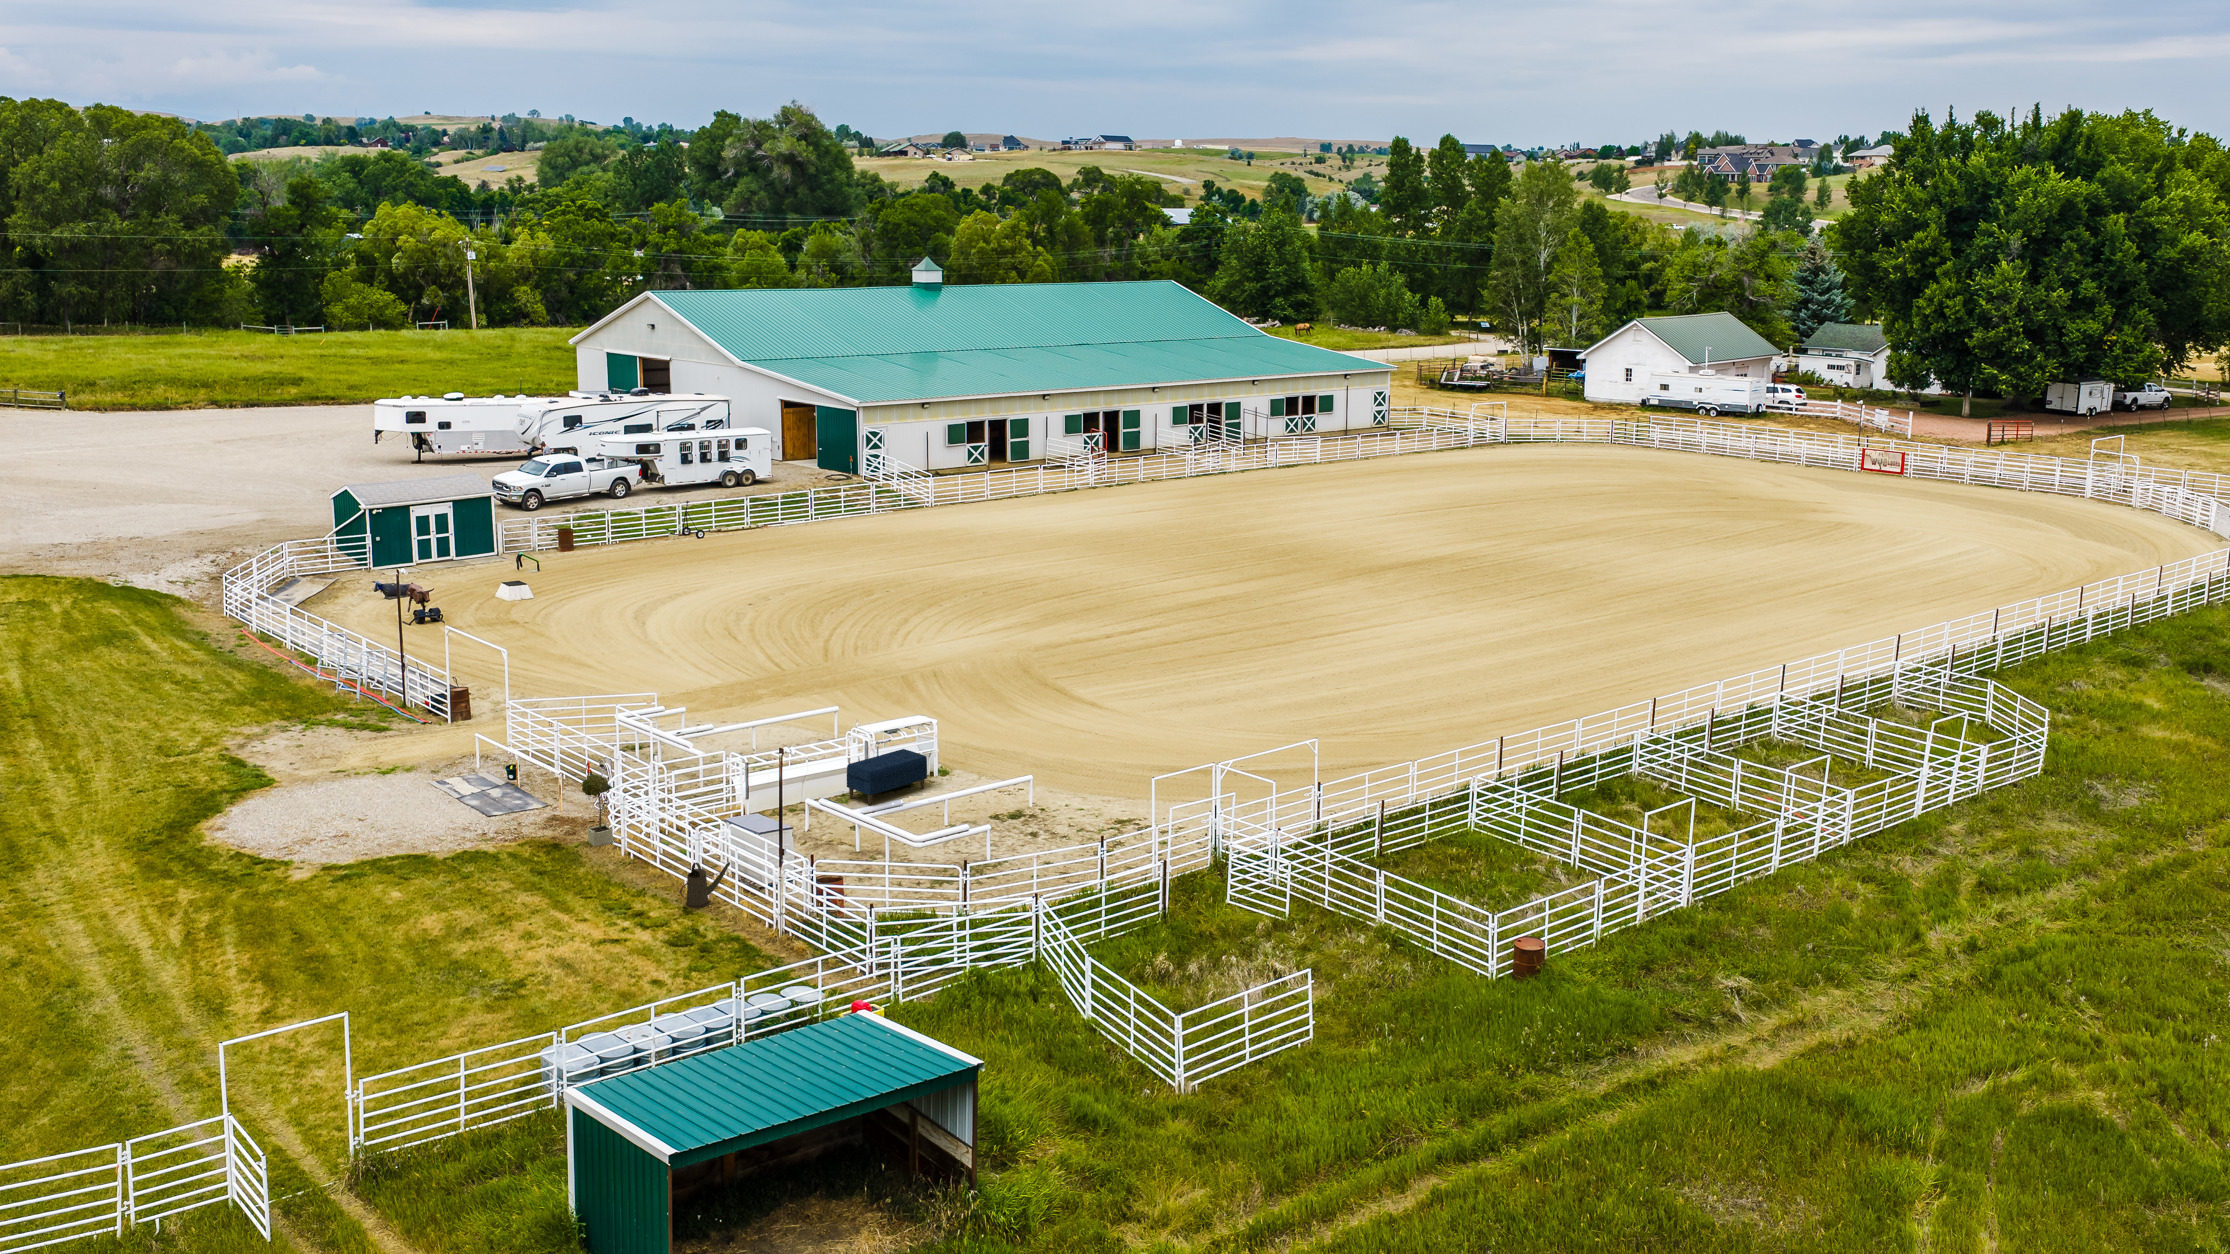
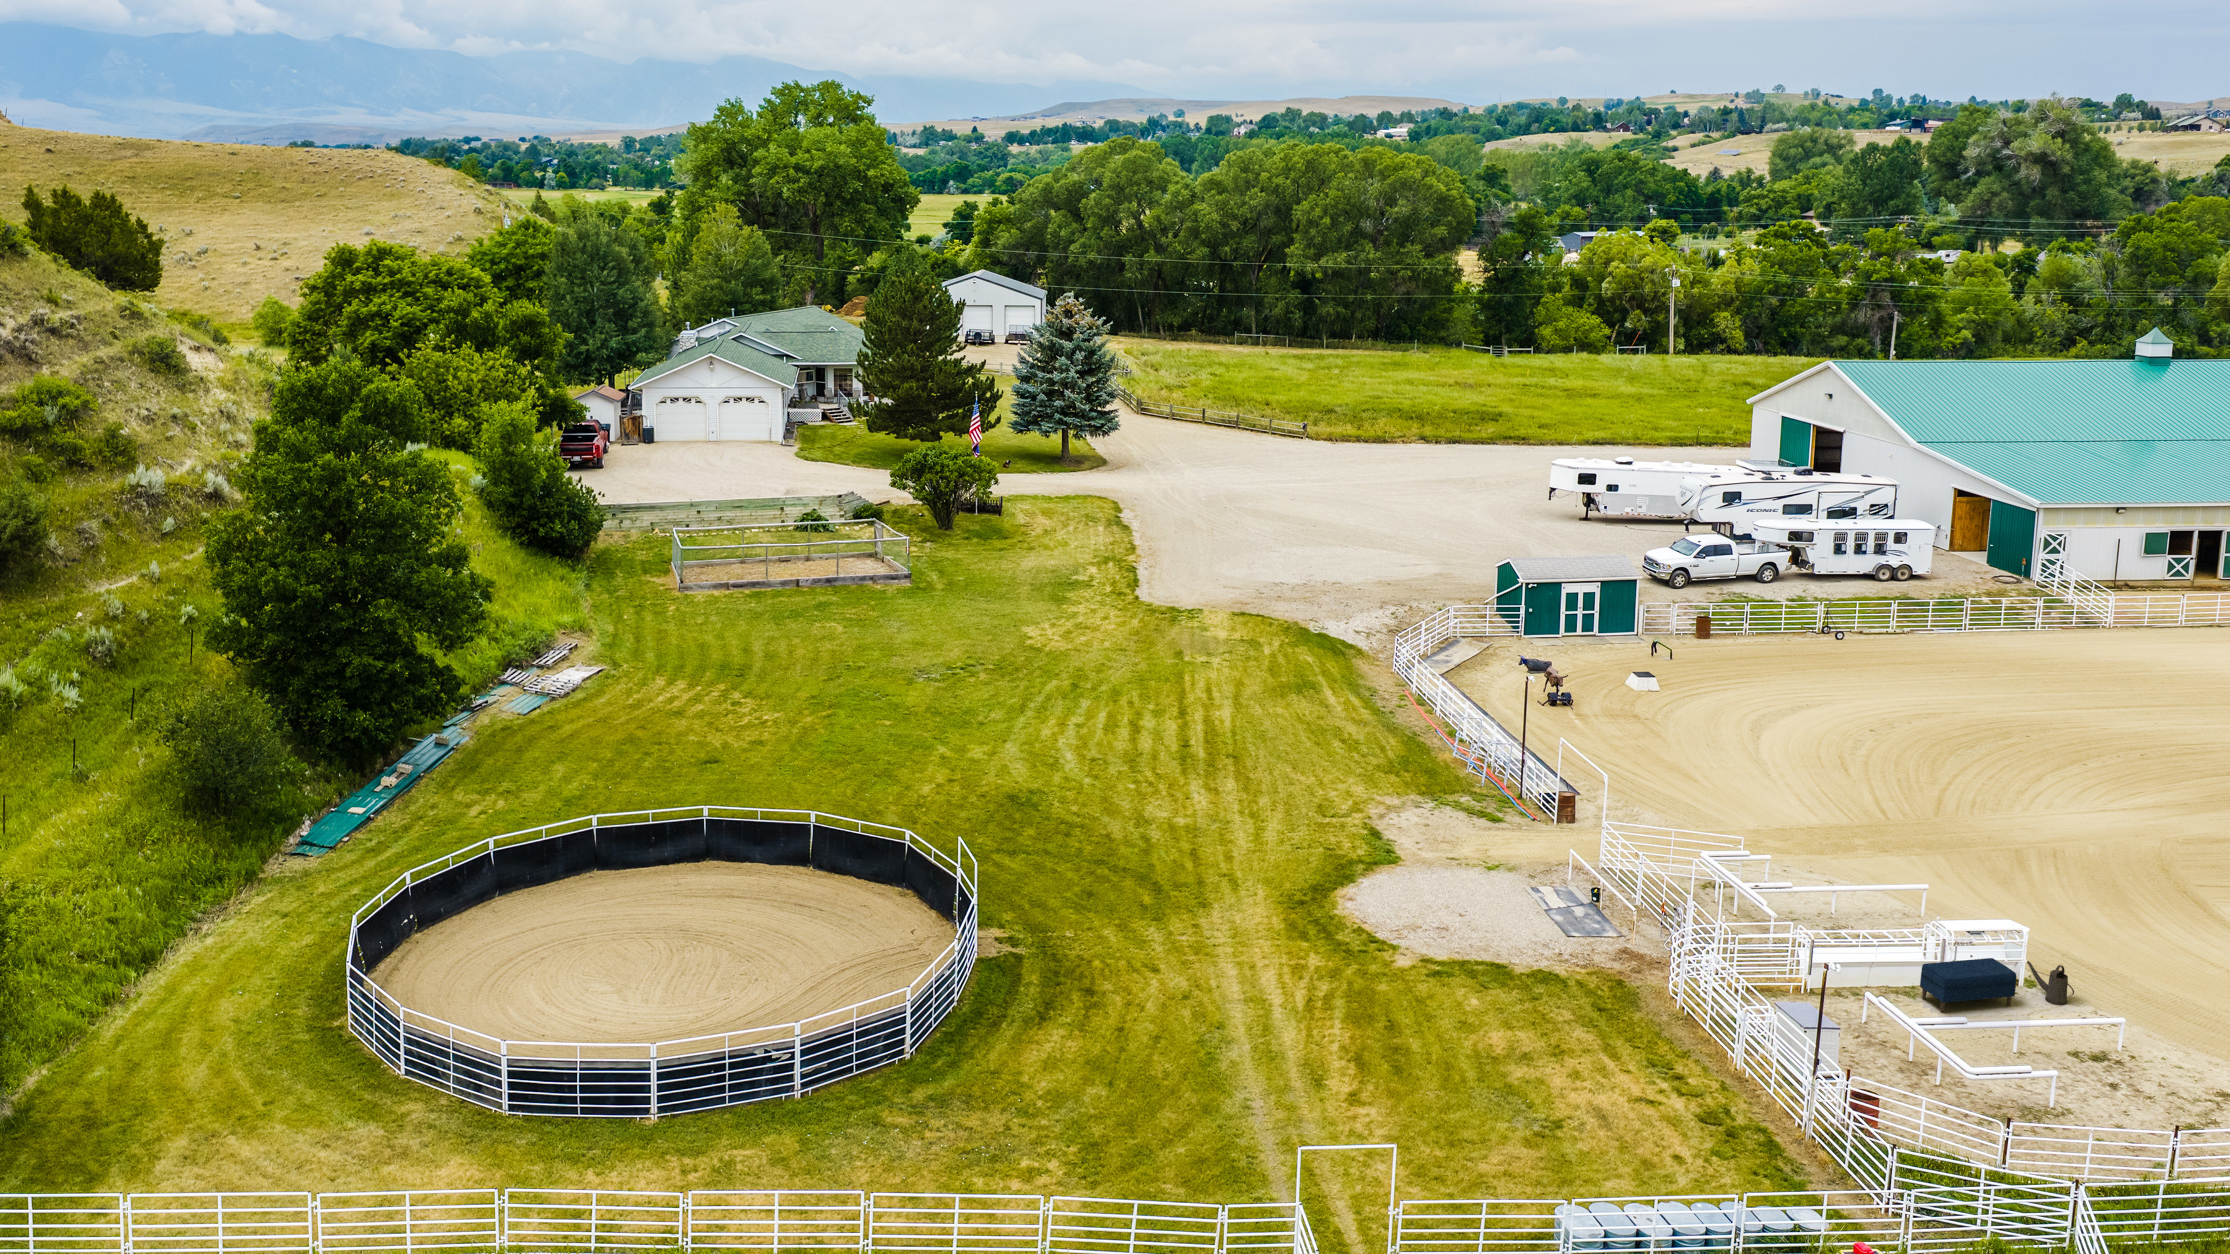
potted tree: present [582,774,613,847] -> none [1646,925,1676,994]
watering can: present [680,862,730,908] -> present [2027,961,2074,1005]

